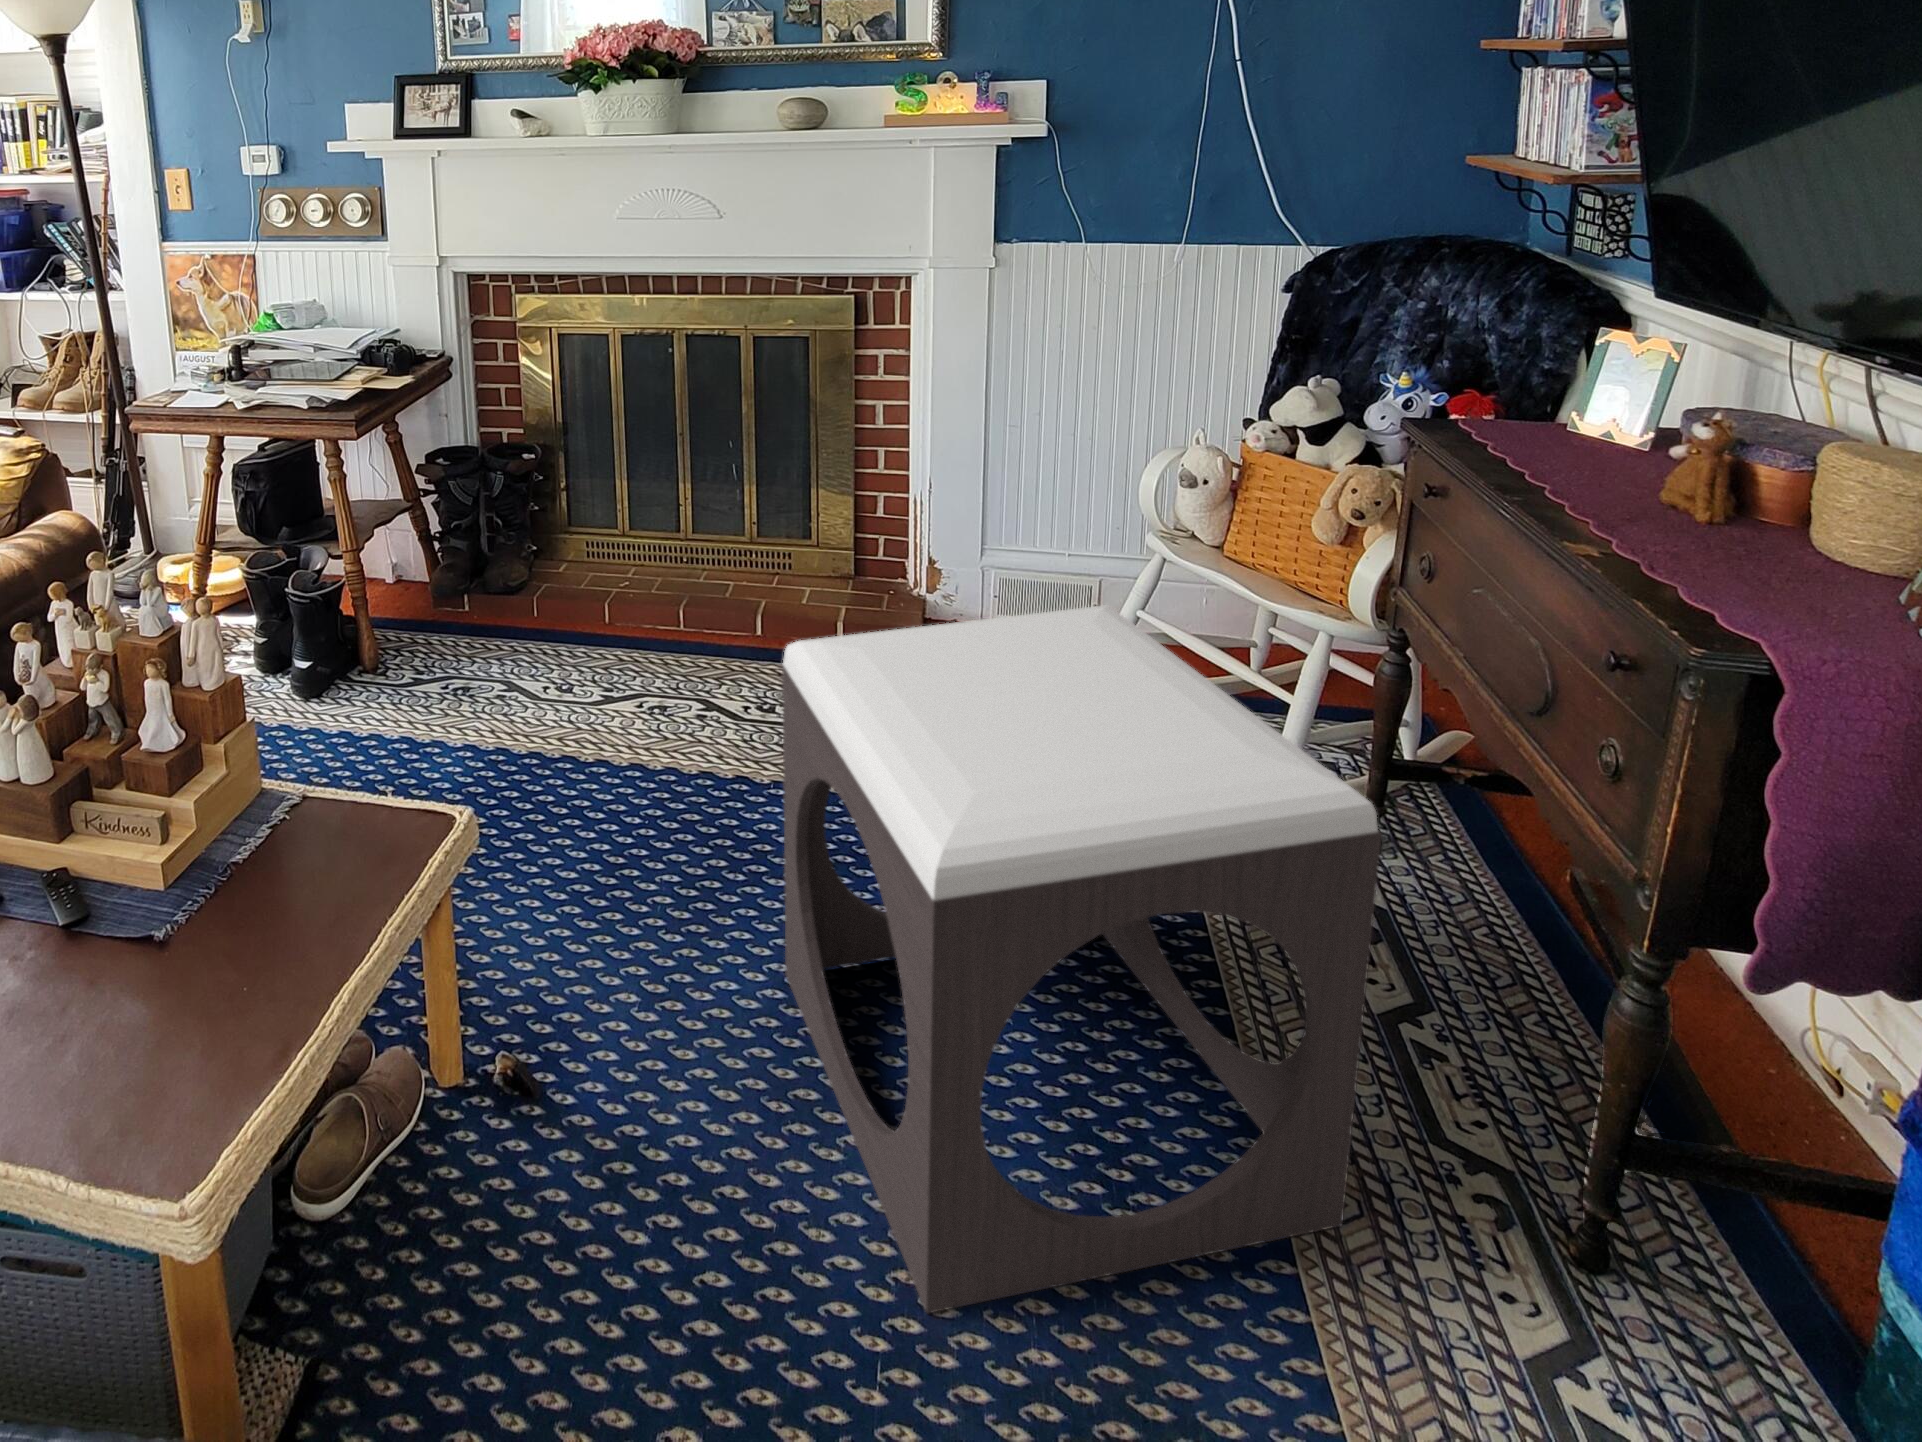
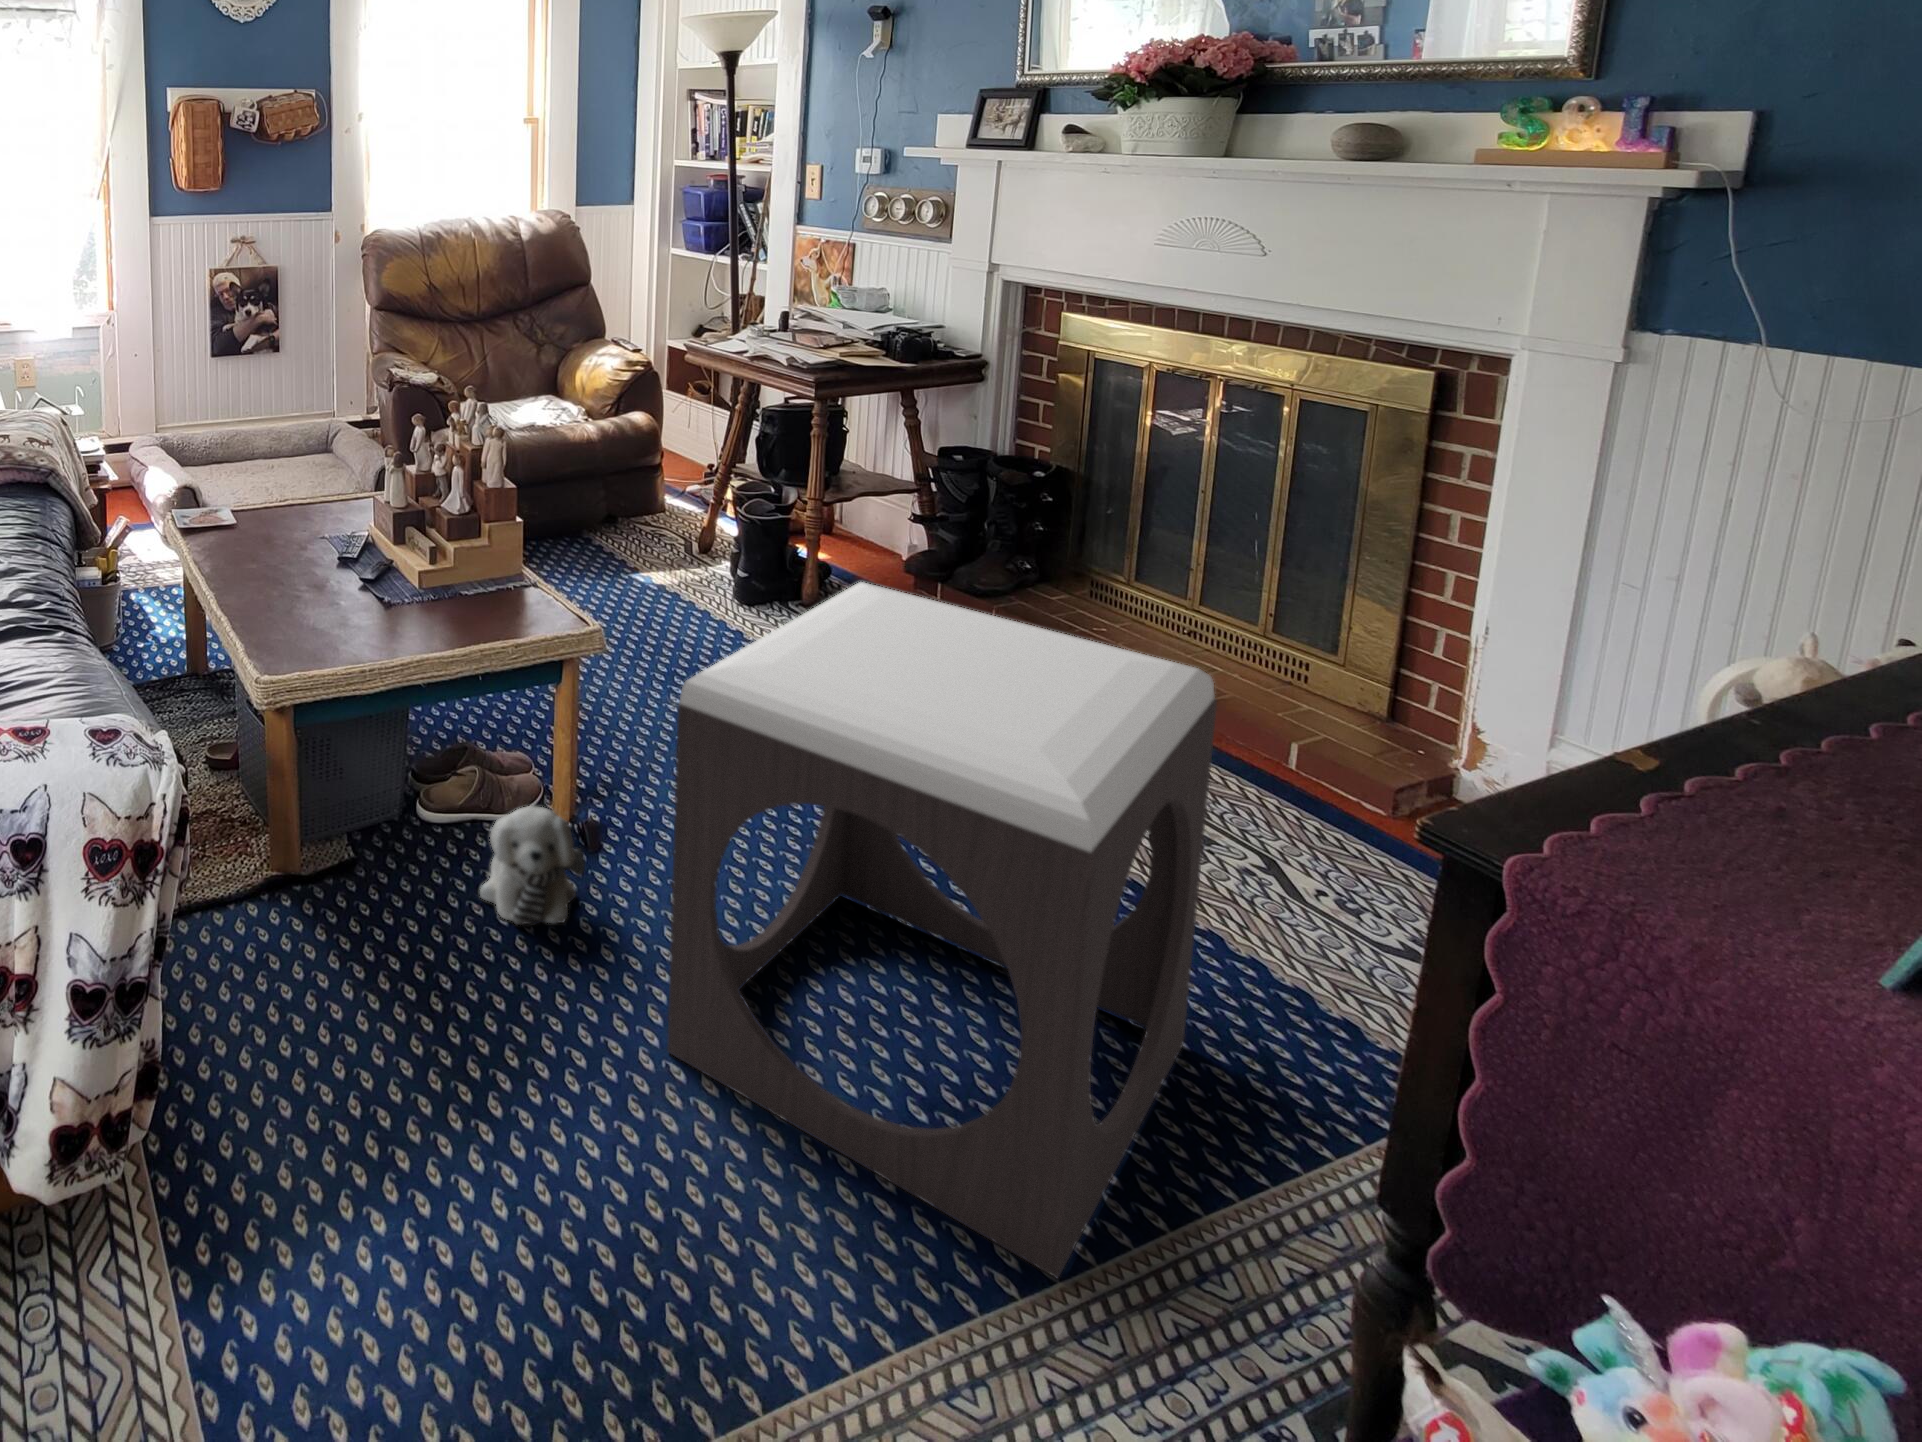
plush toy: none [470,1117,652,1313] -> present [480,806,585,925]

